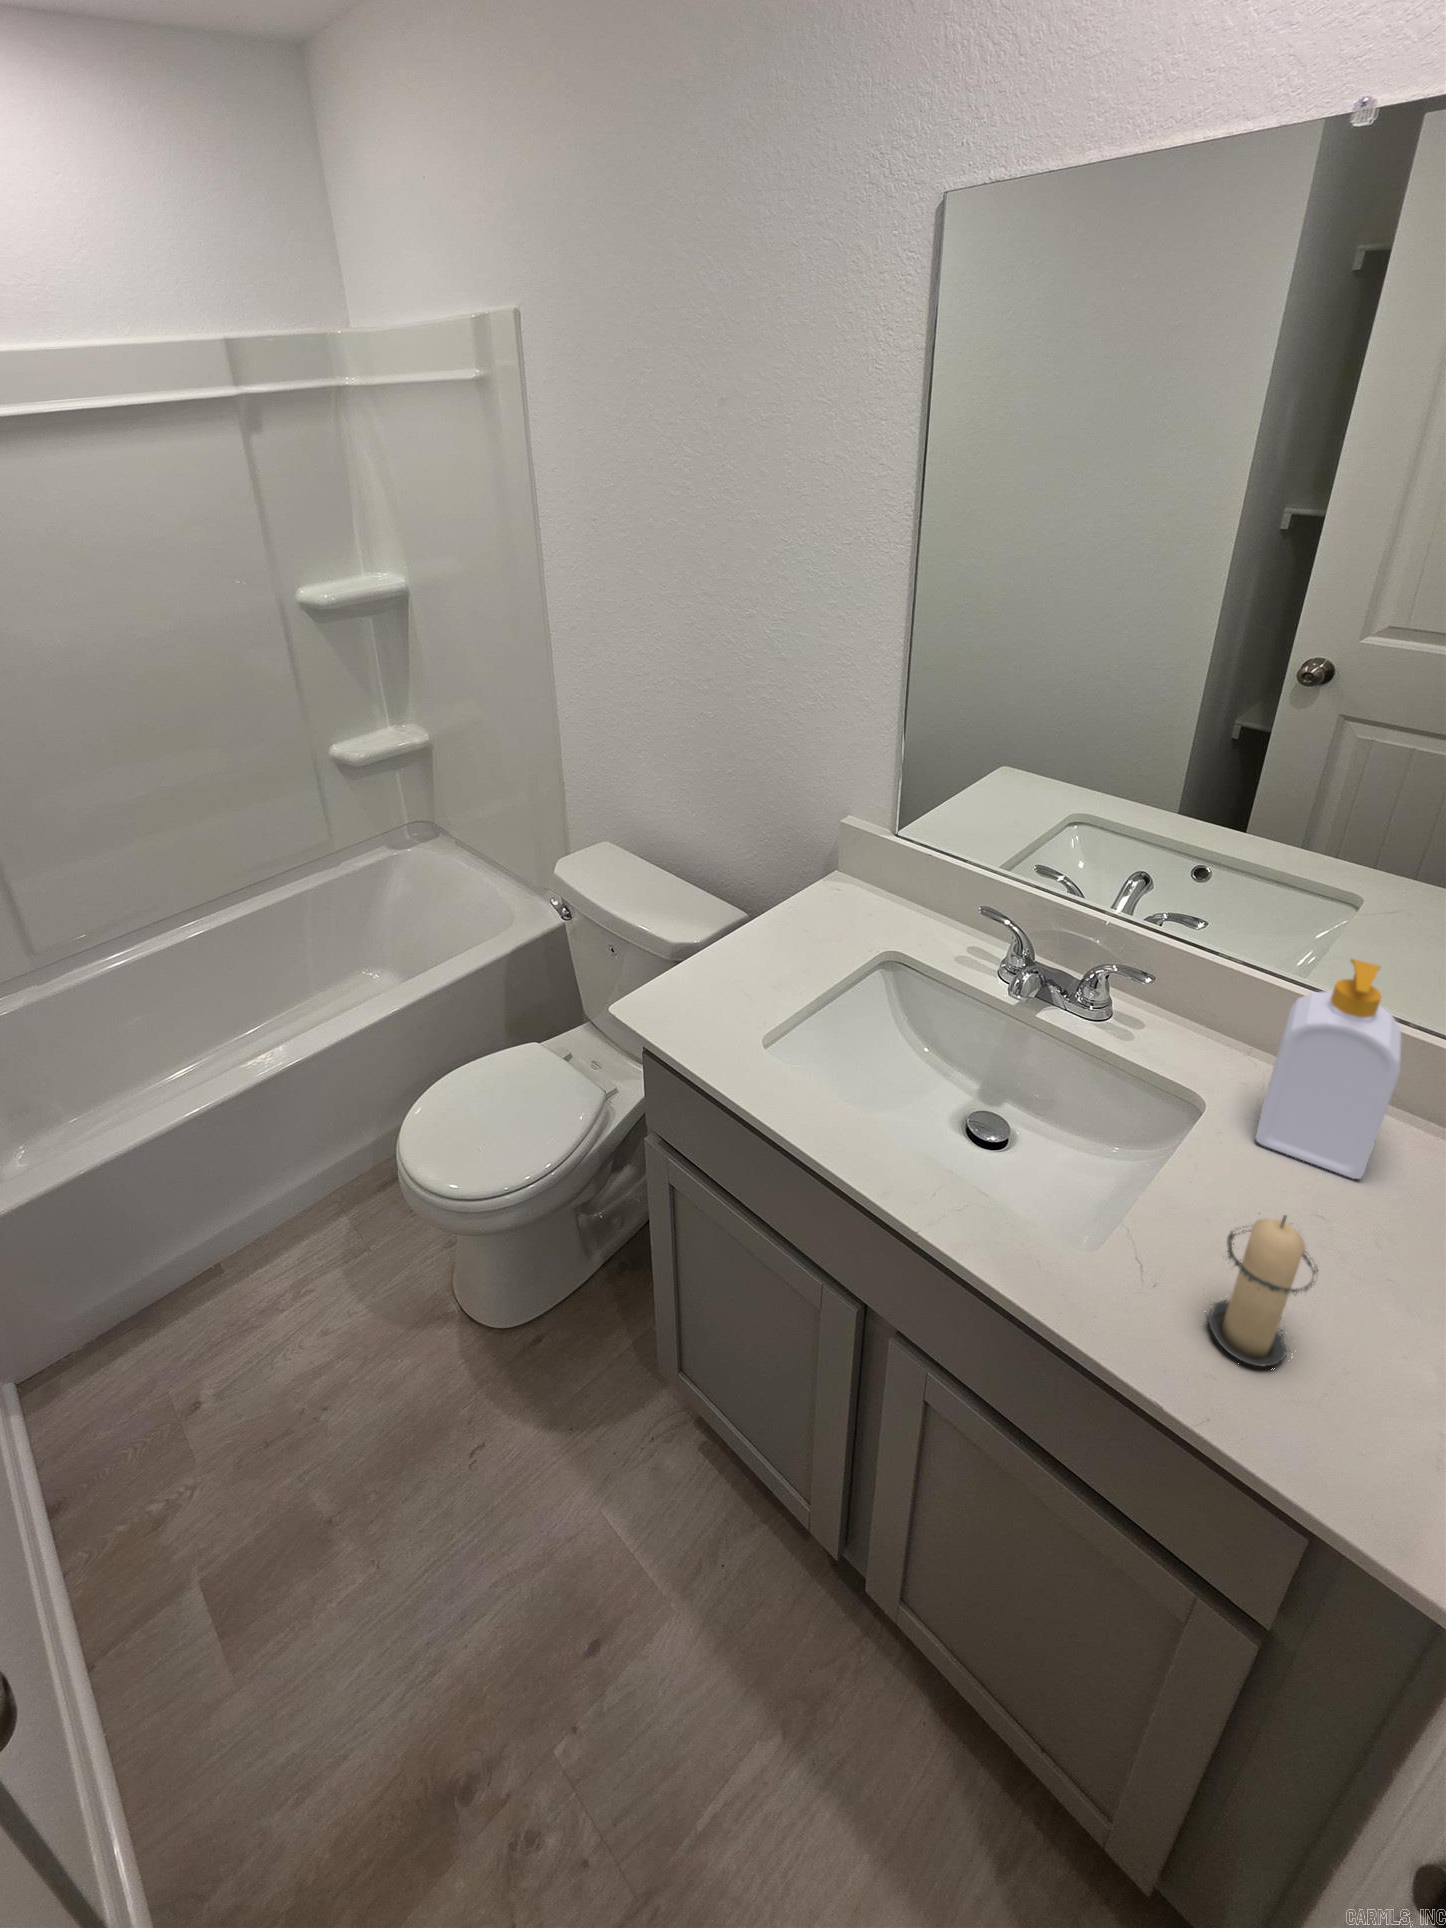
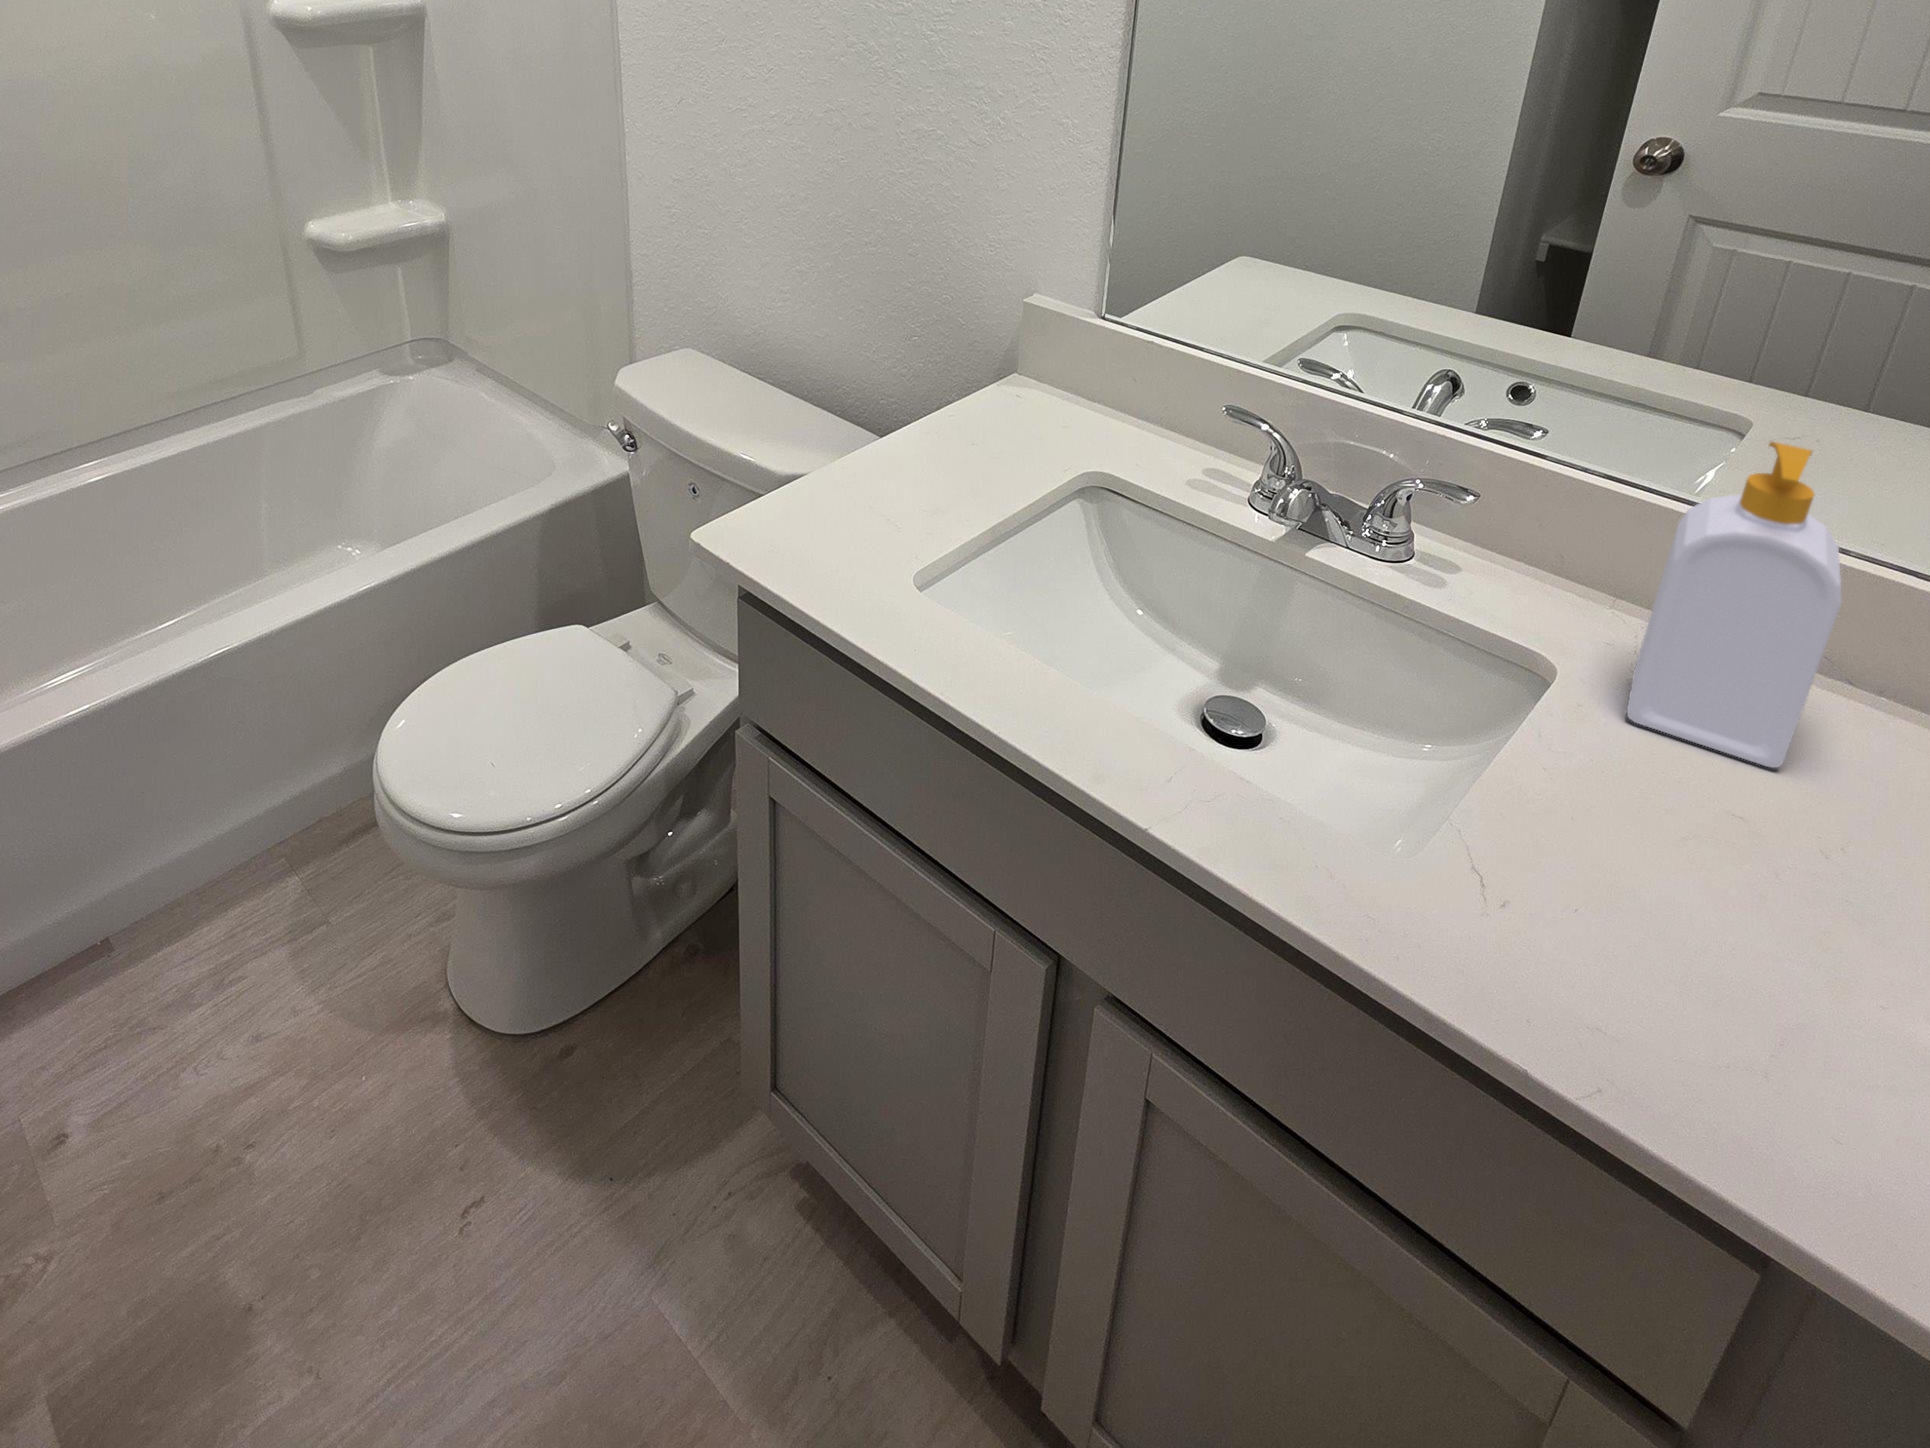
candle: present [1207,1216,1319,1366] -> none [1562,771,1757,1017]

